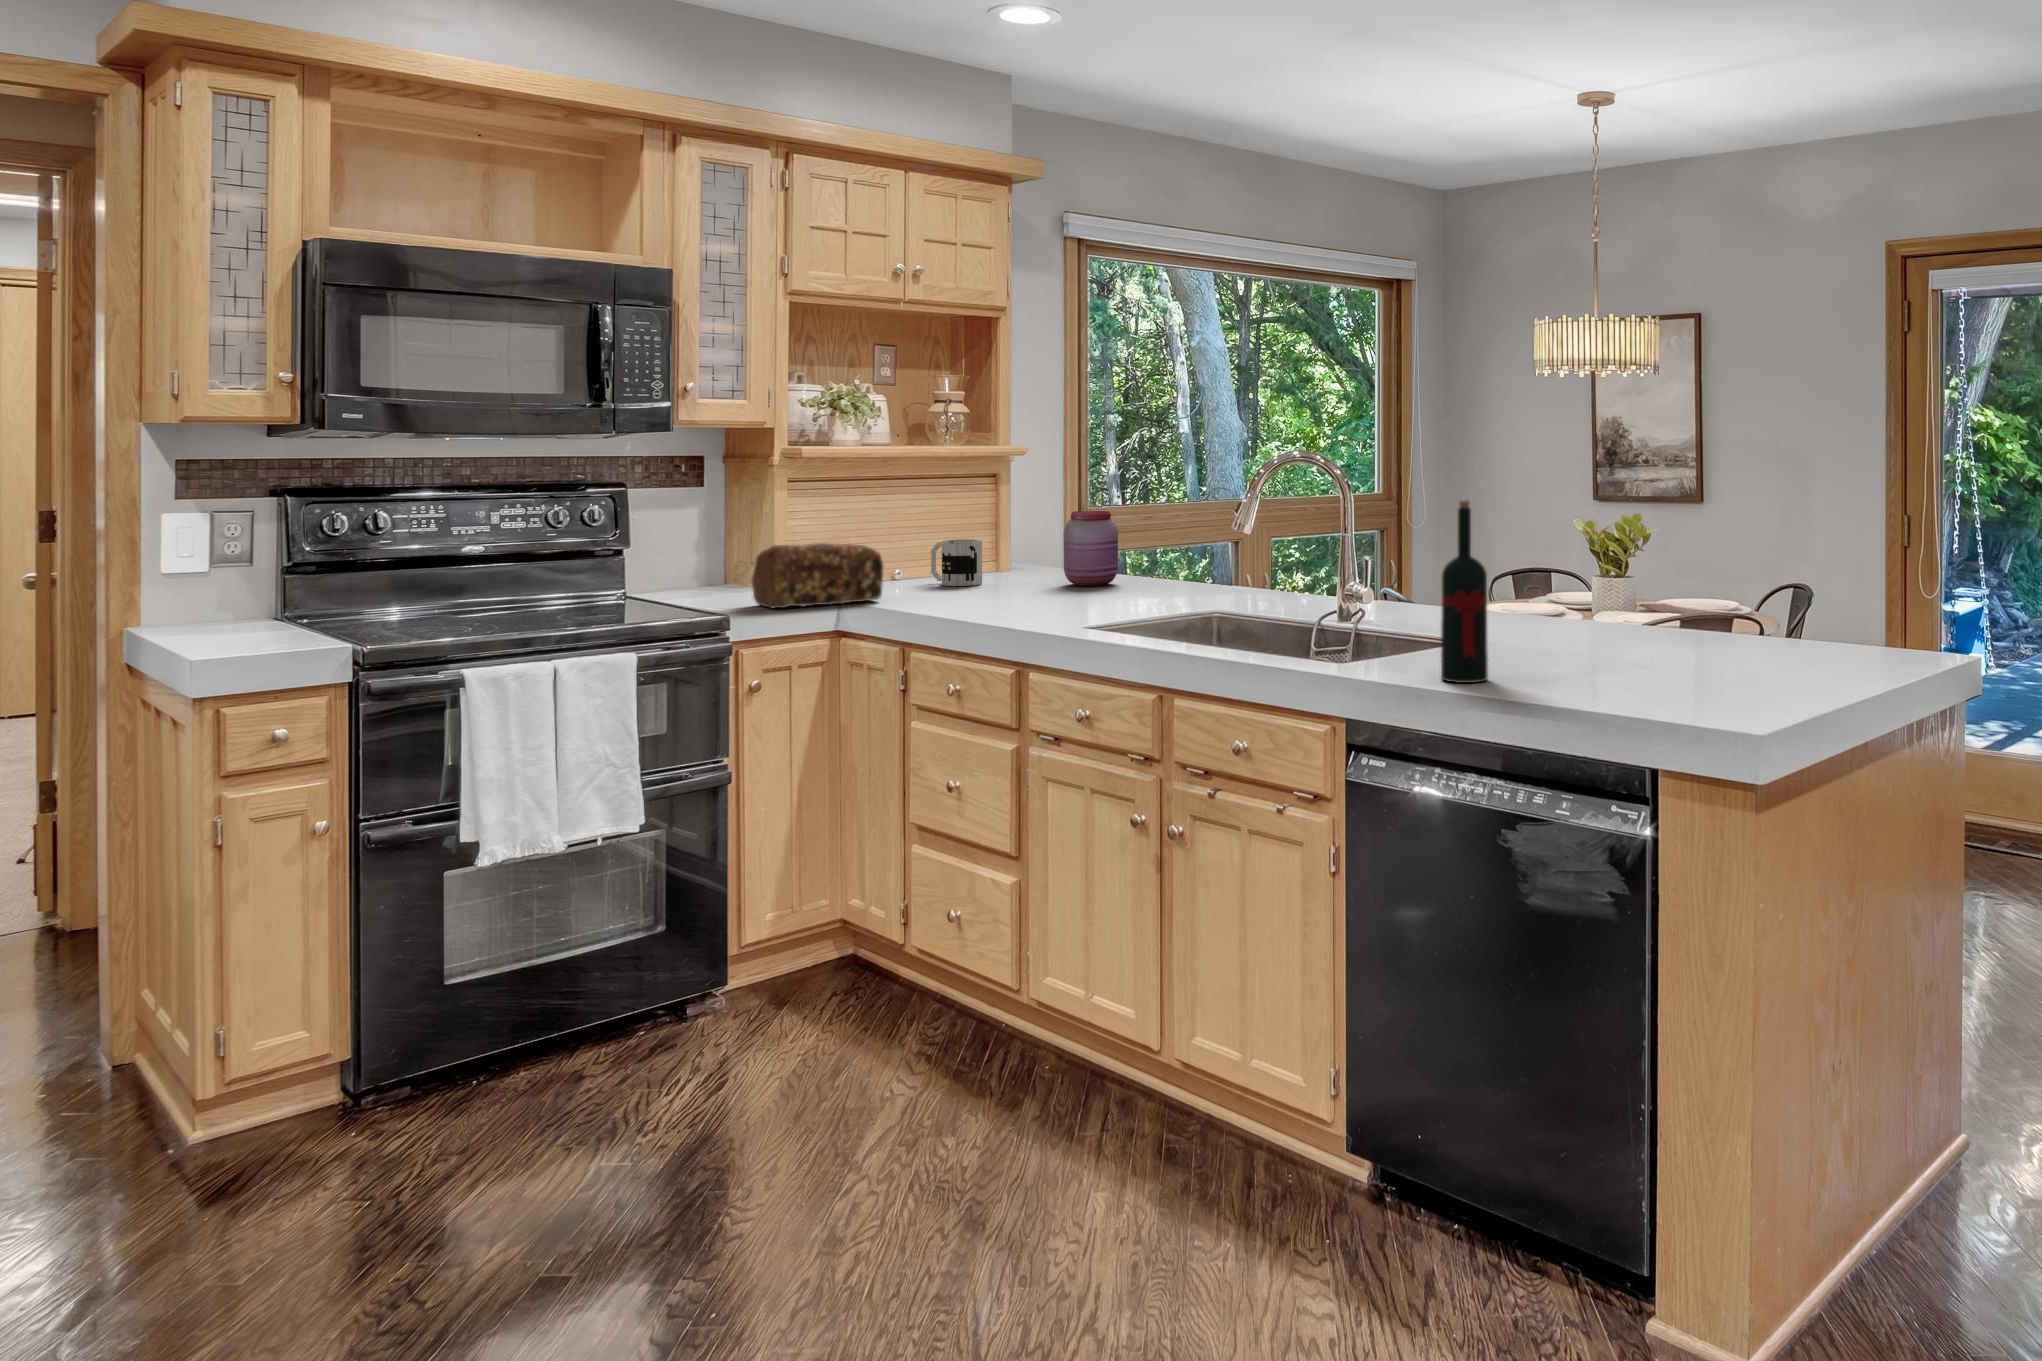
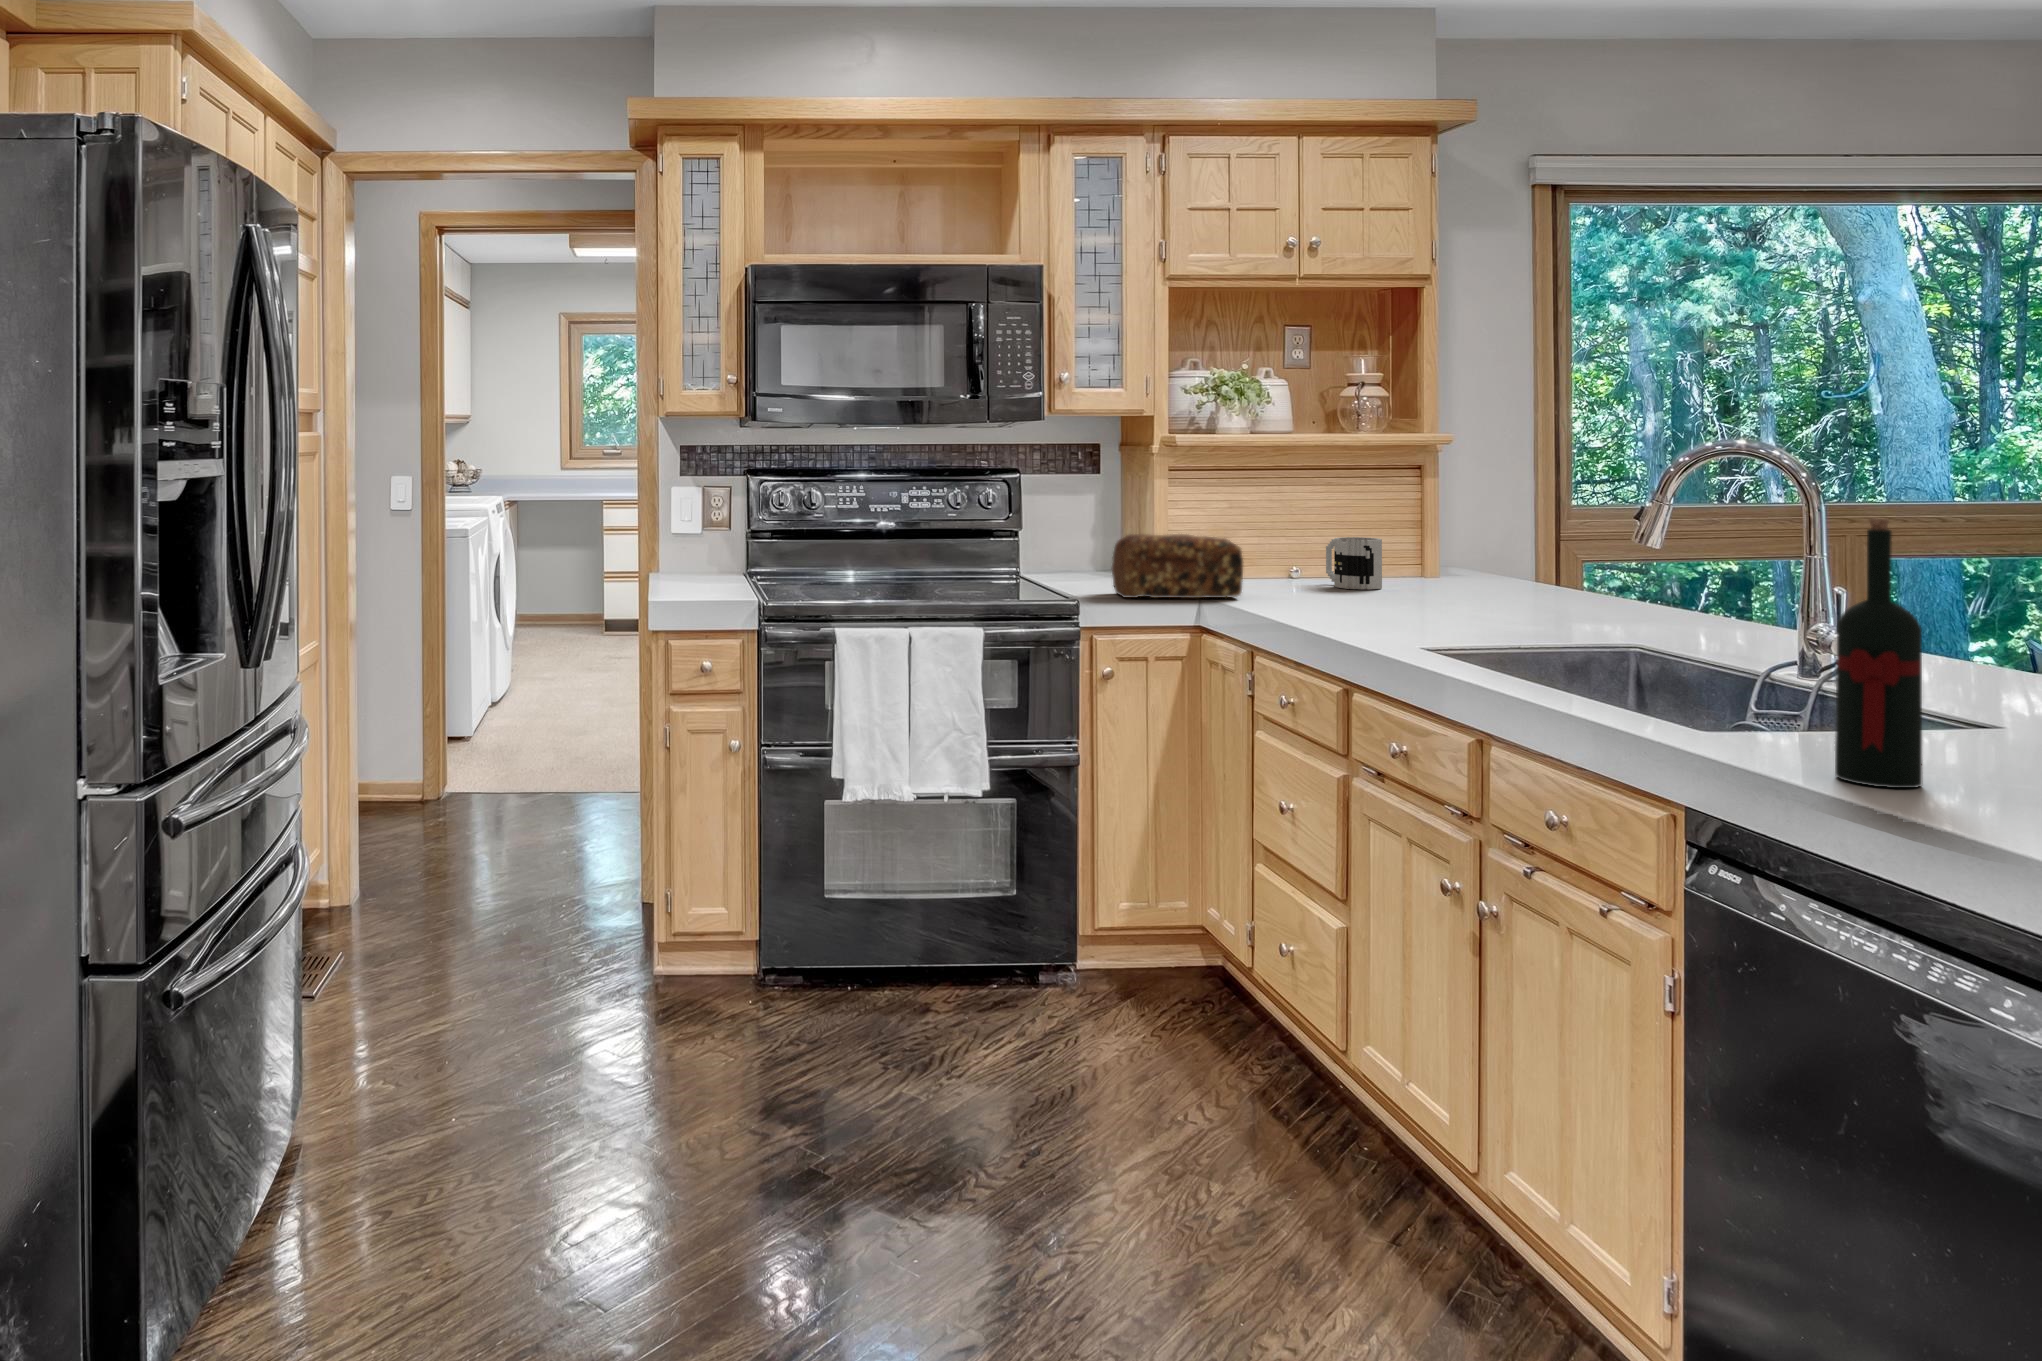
jar: present [1064,511,1118,586] -> none [1478,511,1552,601]

